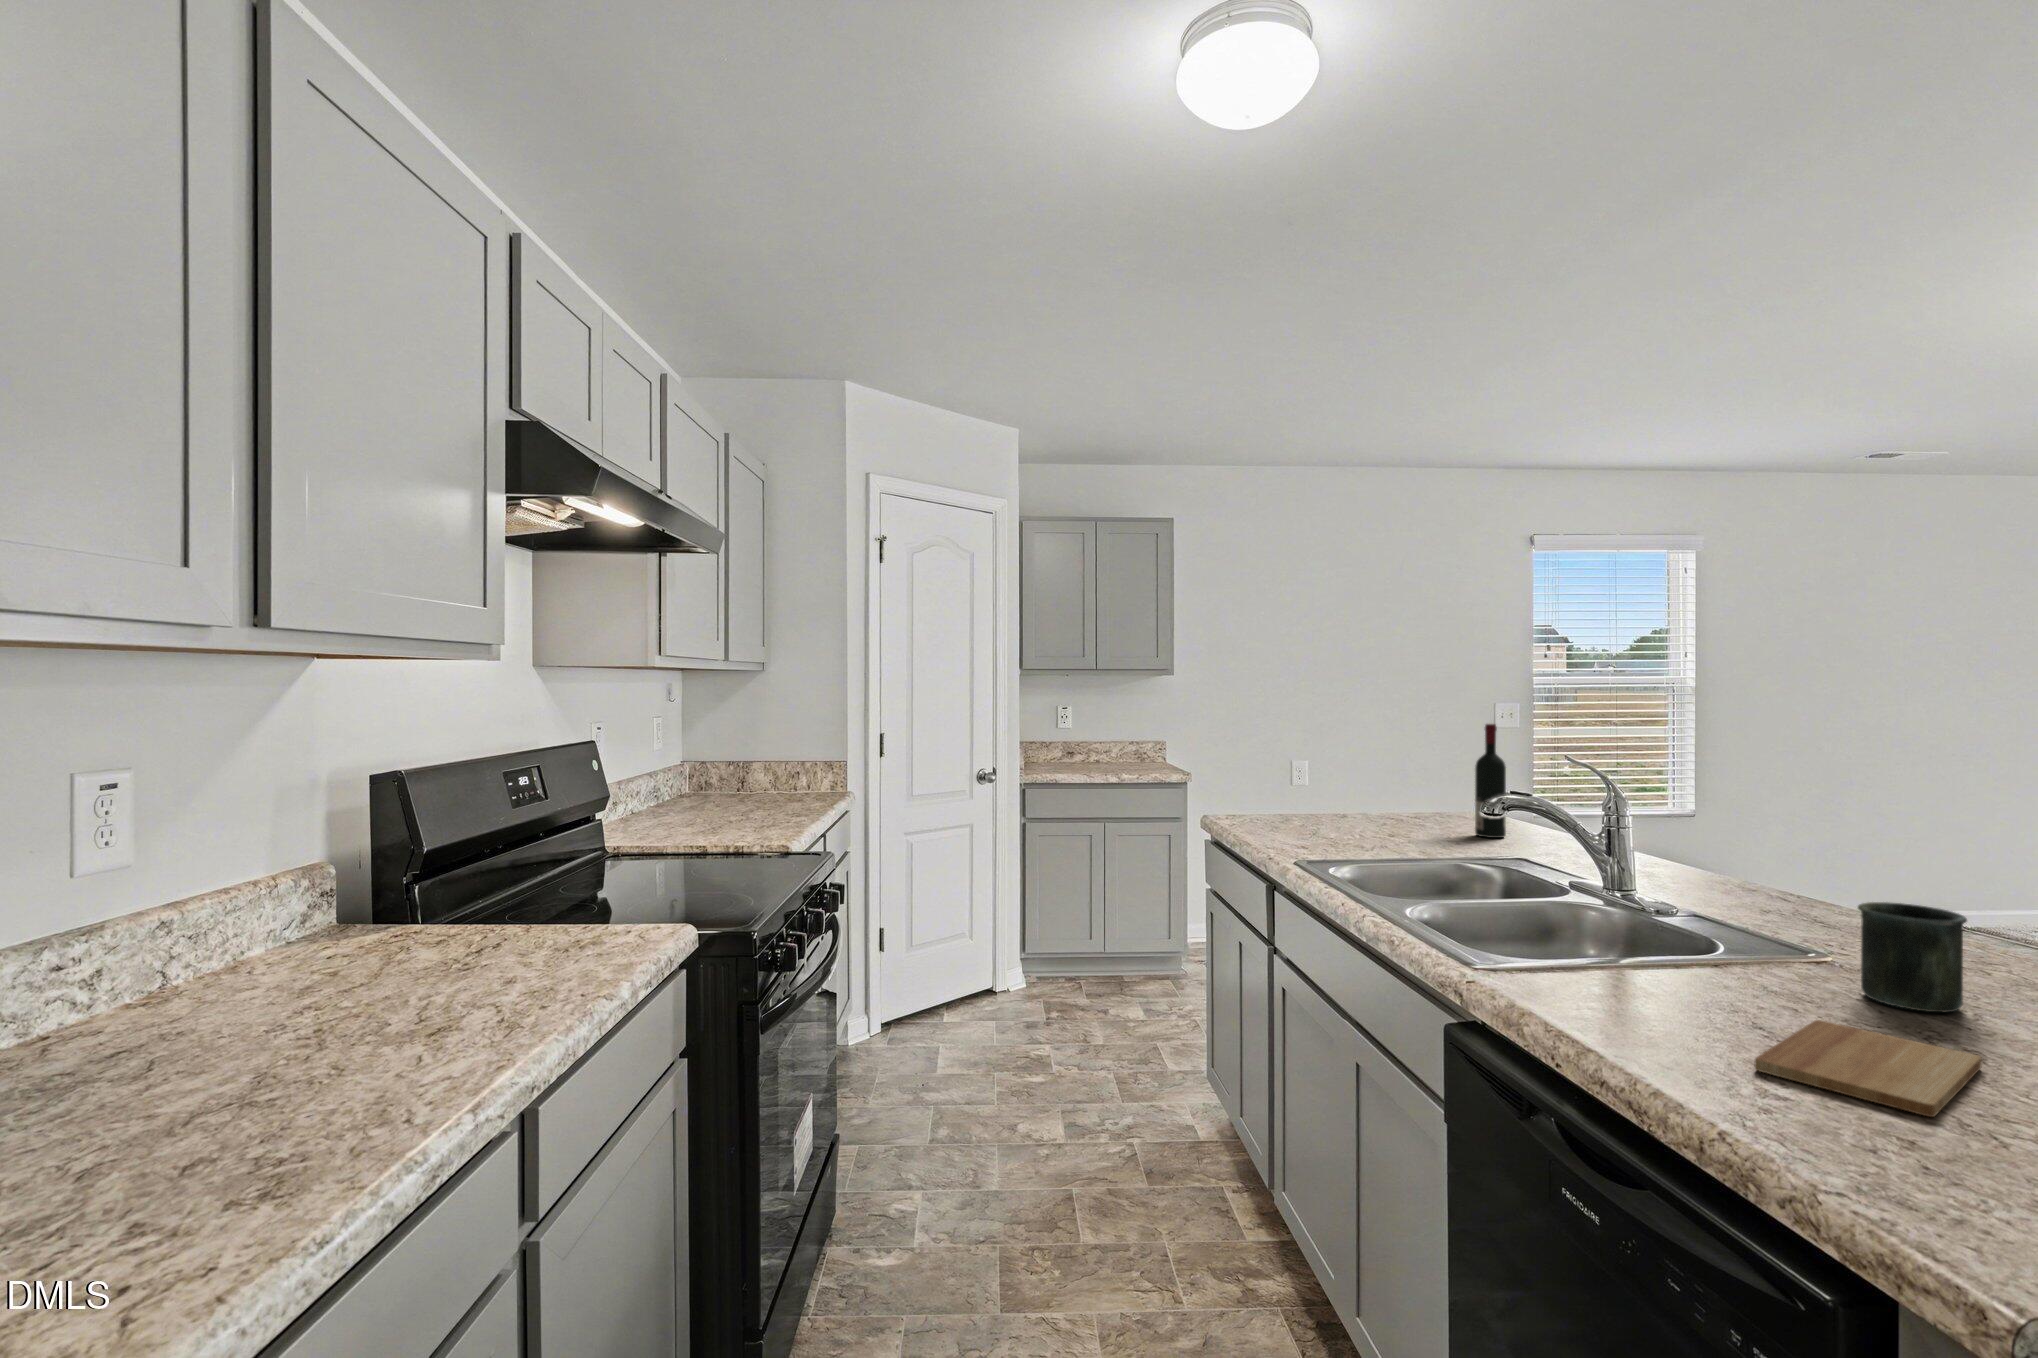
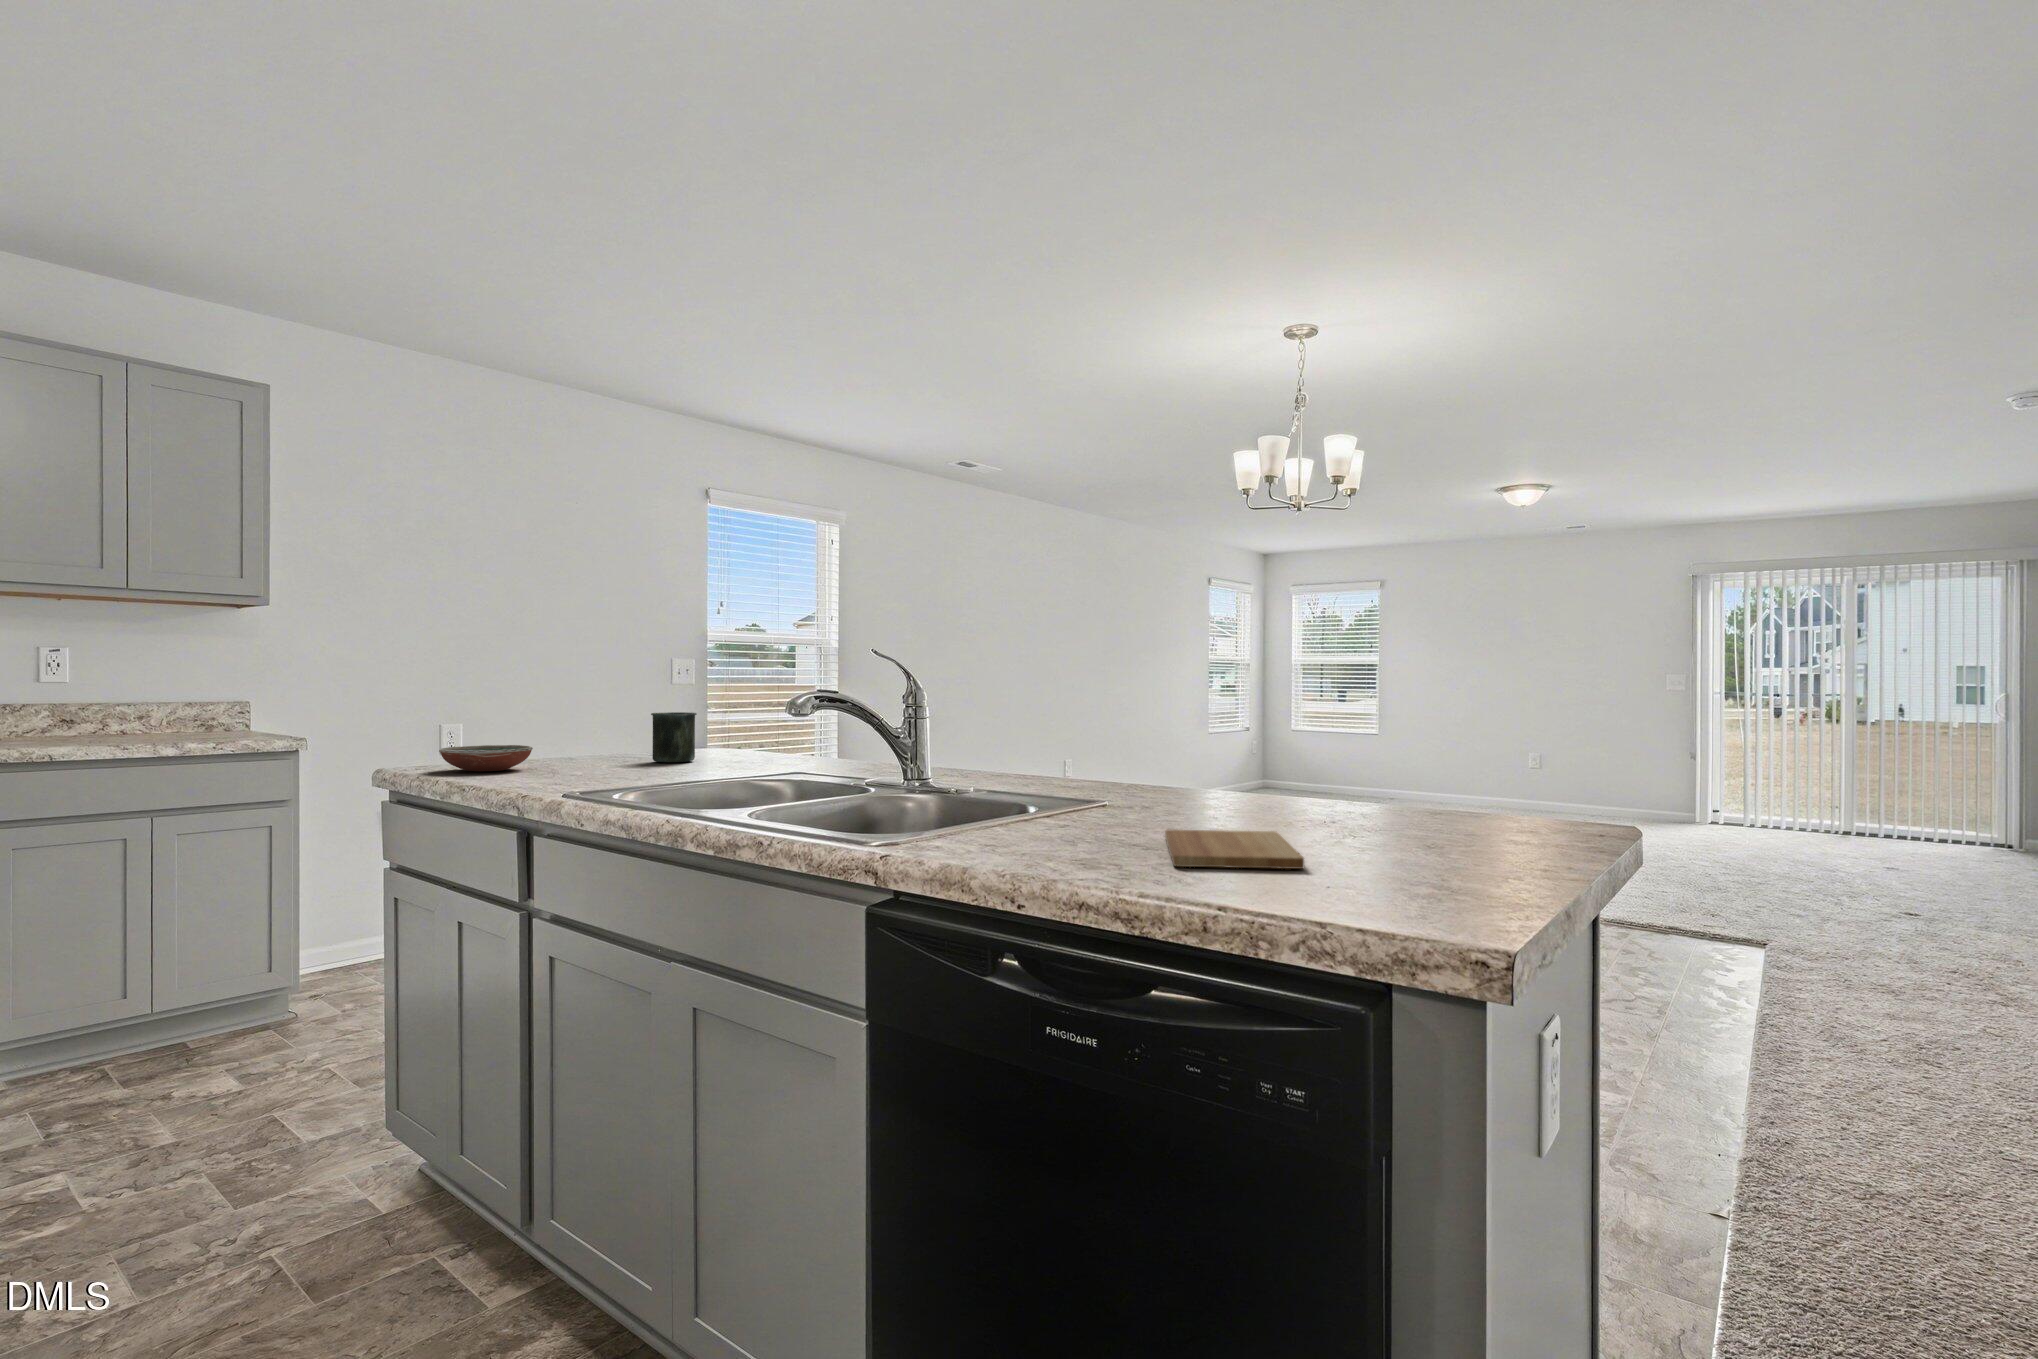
wine bottle: present [1475,724,1506,838] -> none [728,641,759,763]
decorative bowl: none [1240,803,1307,826] -> present [439,745,533,771]
mug: present [1858,902,1967,1012] -> present [651,712,697,762]

